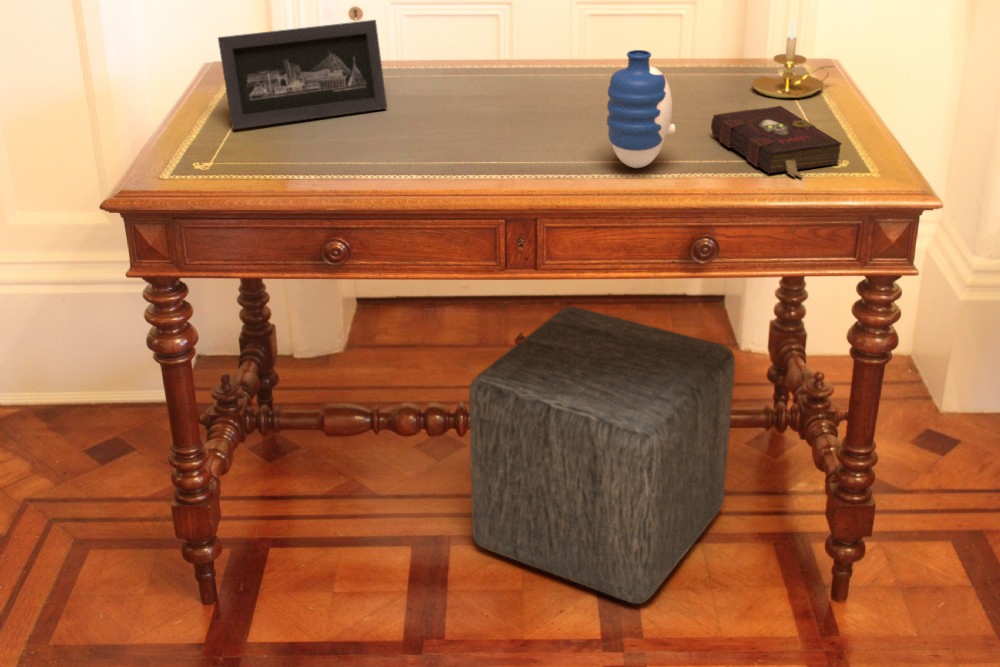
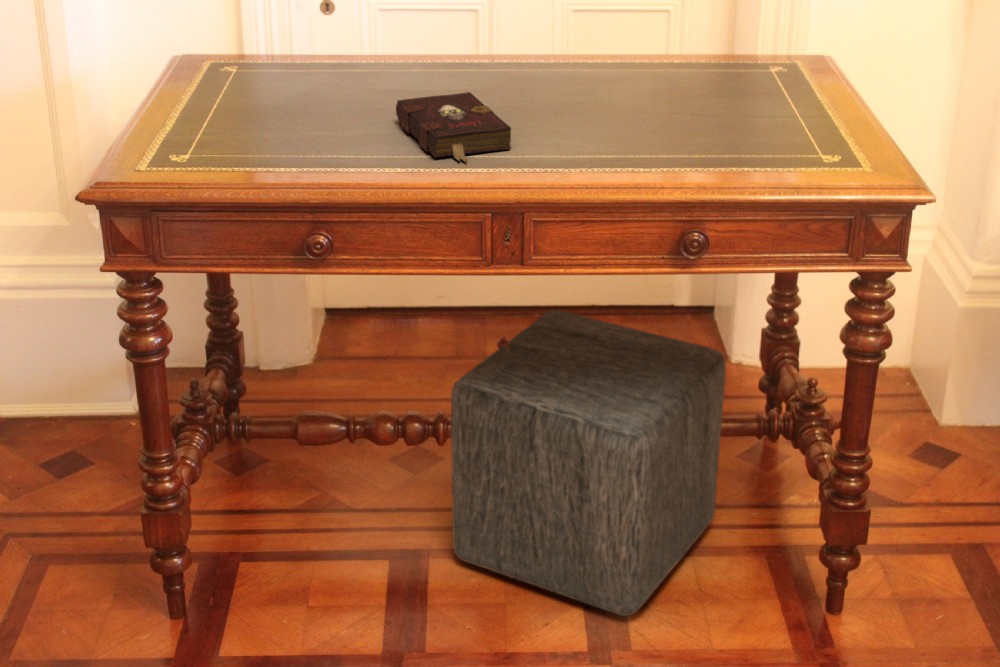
picture frame: present [218,20,387,129] -> none [193,11,367,122]
candle holder: present [752,20,834,98] -> none [742,13,827,94]
vase: present [607,50,675,168] -> none [595,42,664,162]
book: present [711,106,841,178] -> present [396,92,511,162]

